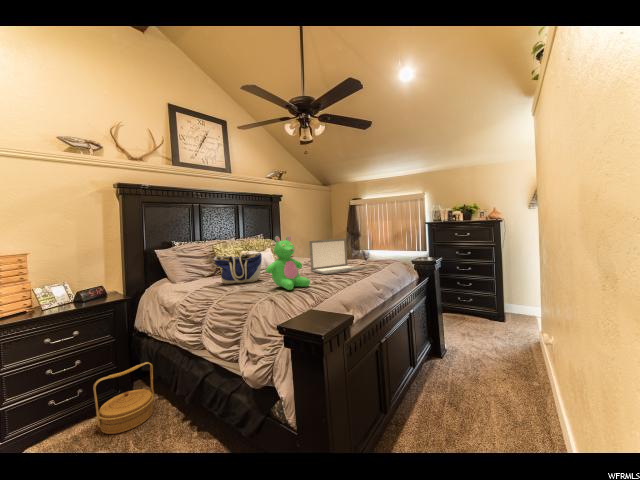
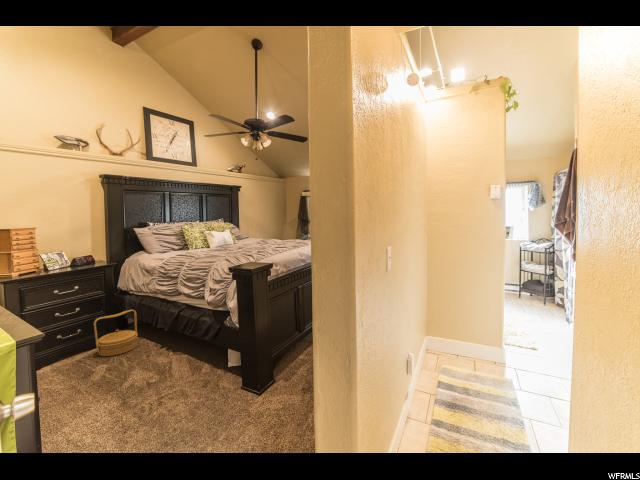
teddy bear: present [266,236,310,290] -> none [224,218,255,255]
laptop: present [309,239,365,274] -> none [259,223,300,248]
tote bag: present [214,253,262,284] -> none [185,231,221,253]

